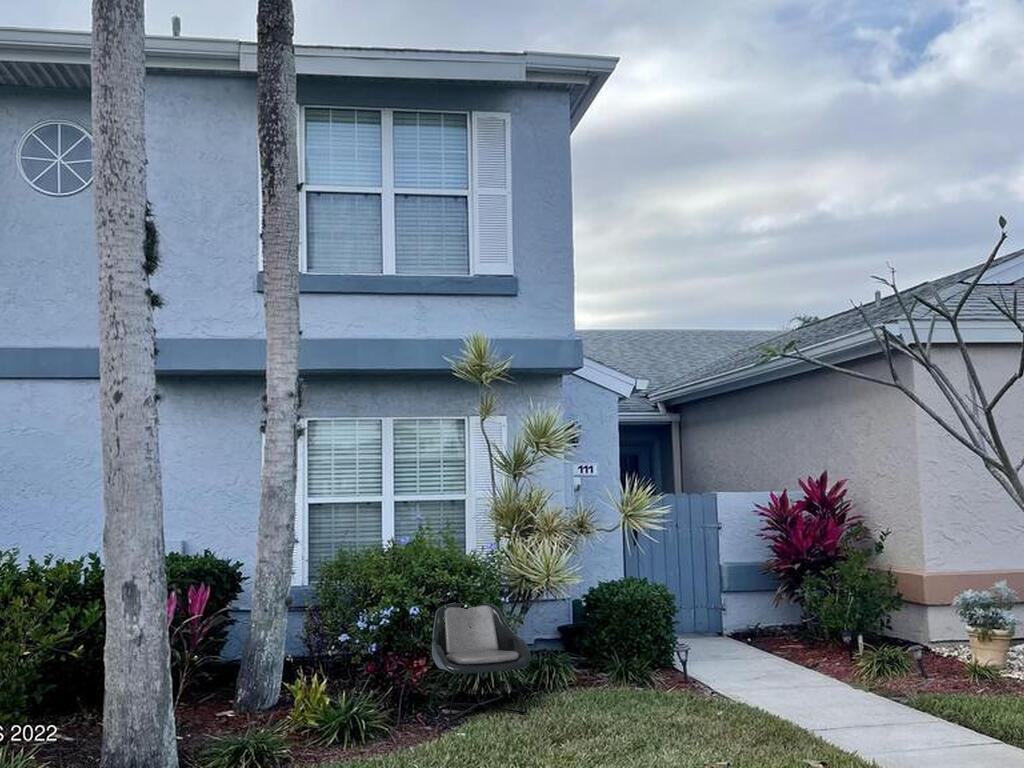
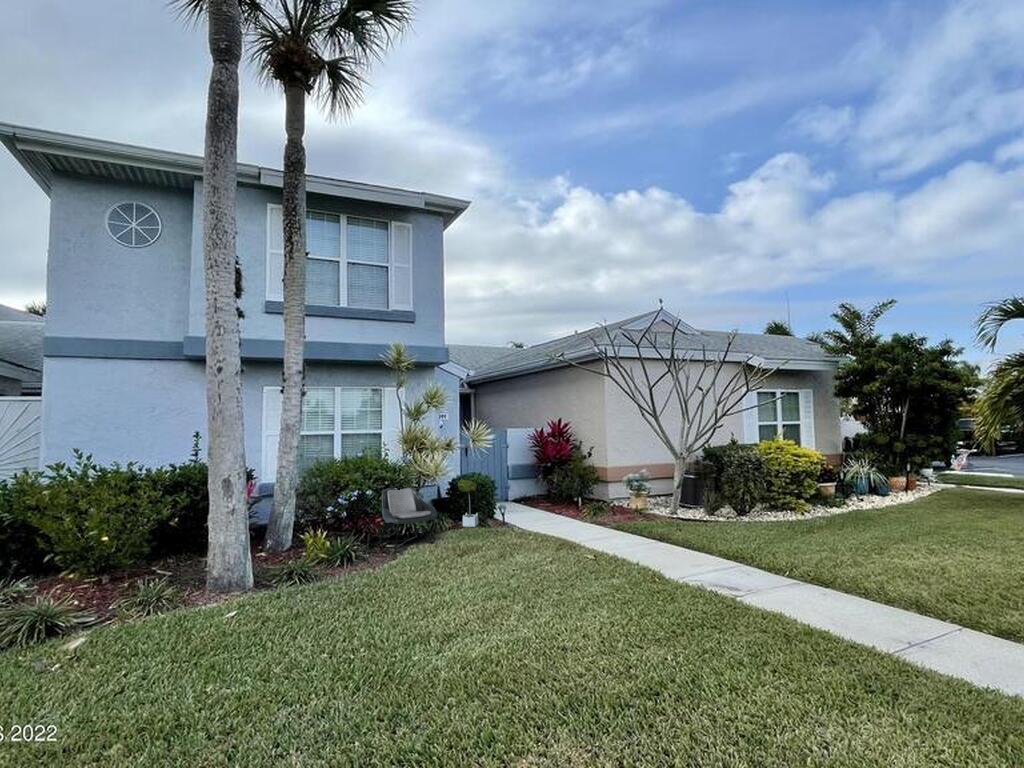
potted tree: none [591,591,631,684] -> present [458,479,478,527]

